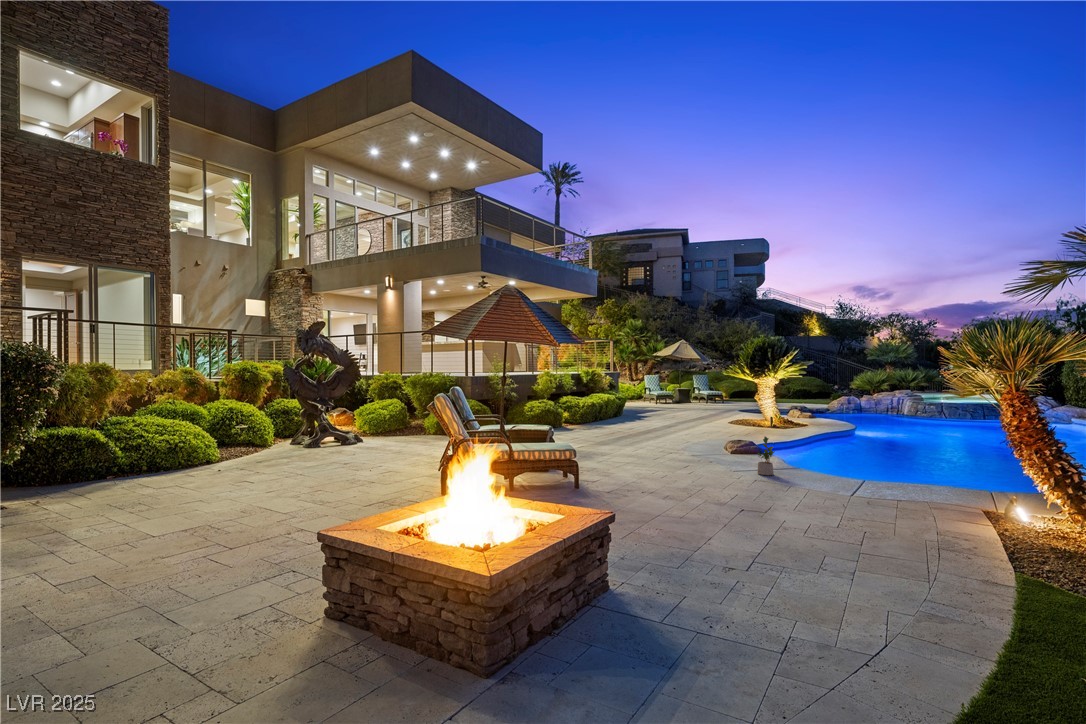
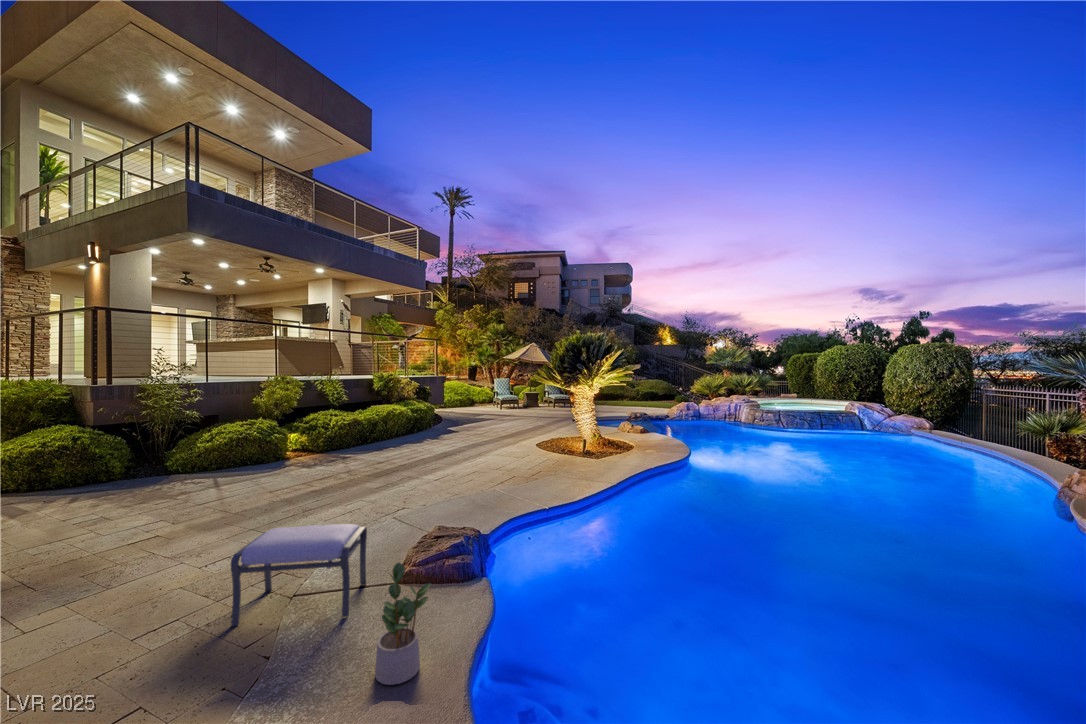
ottoman: none [676,435,726,467] -> present [231,524,367,626]

